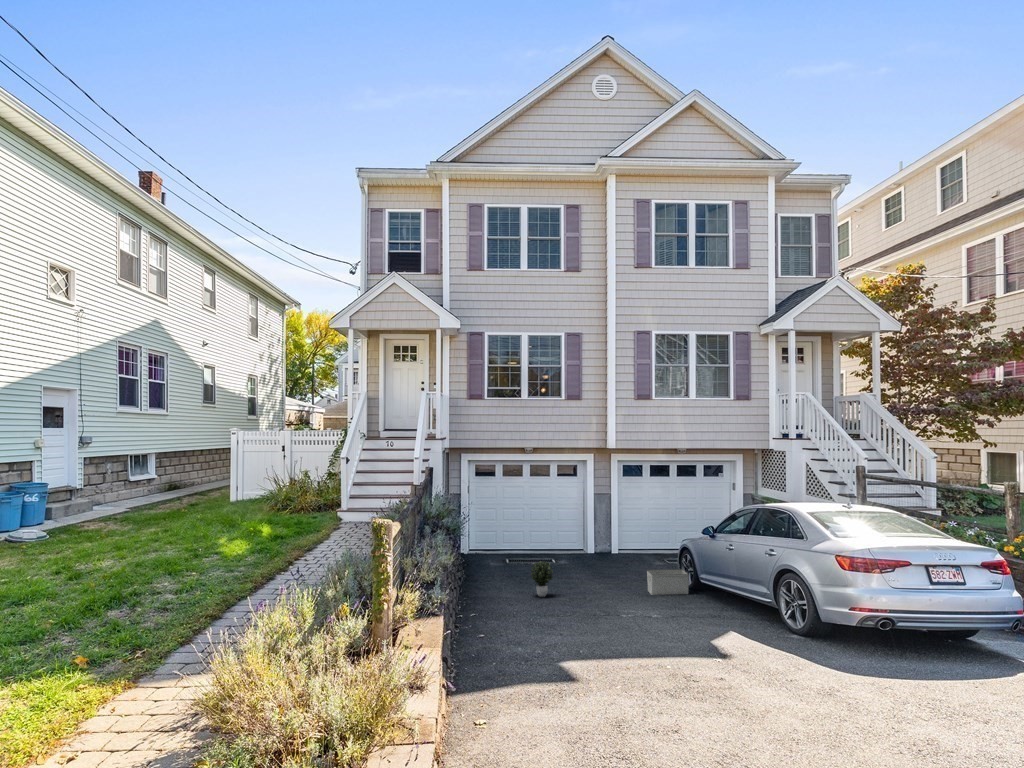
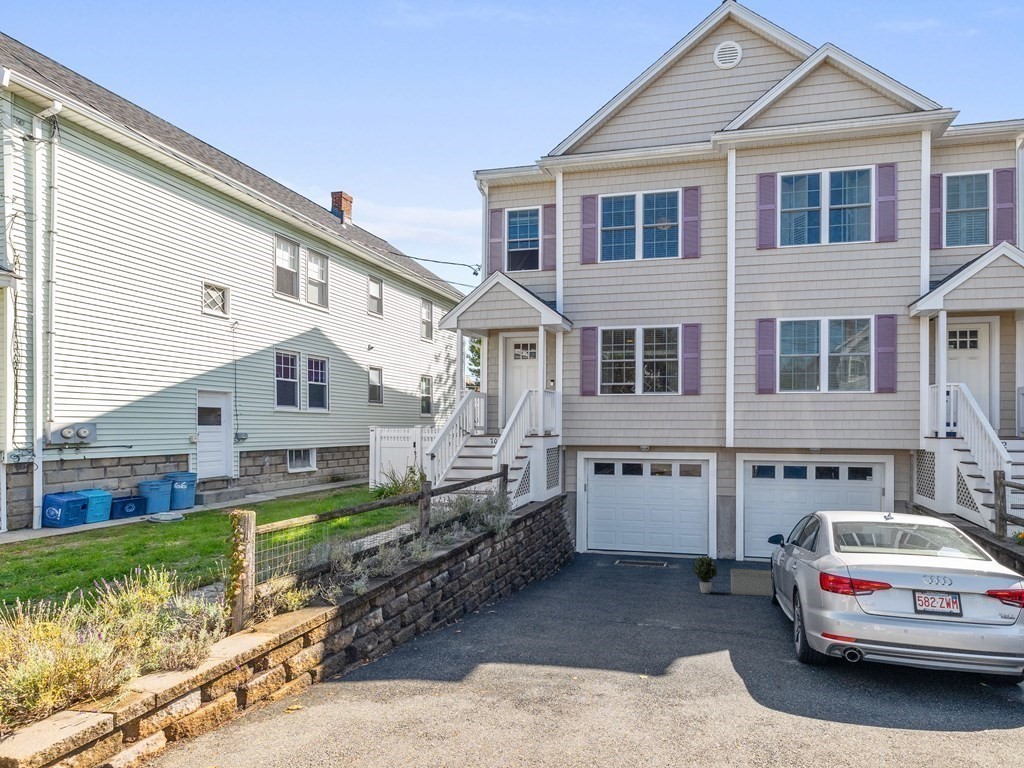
potted plant: present [531,561,553,597] -> present [693,556,718,594]

